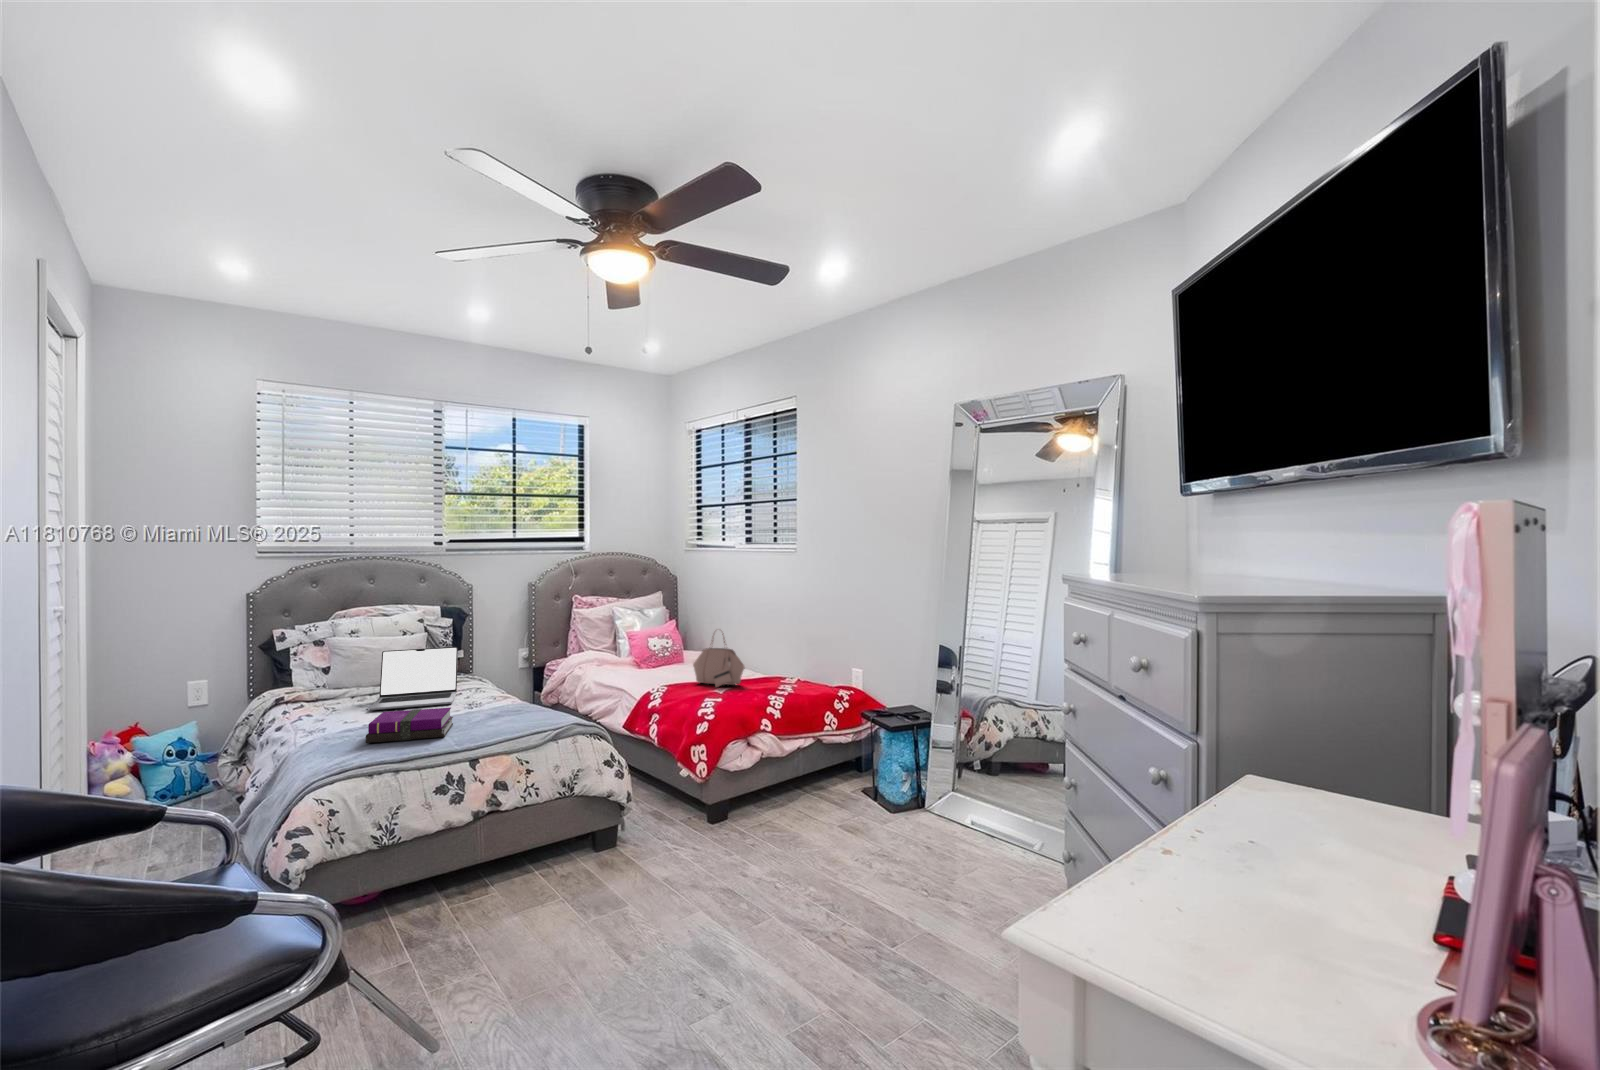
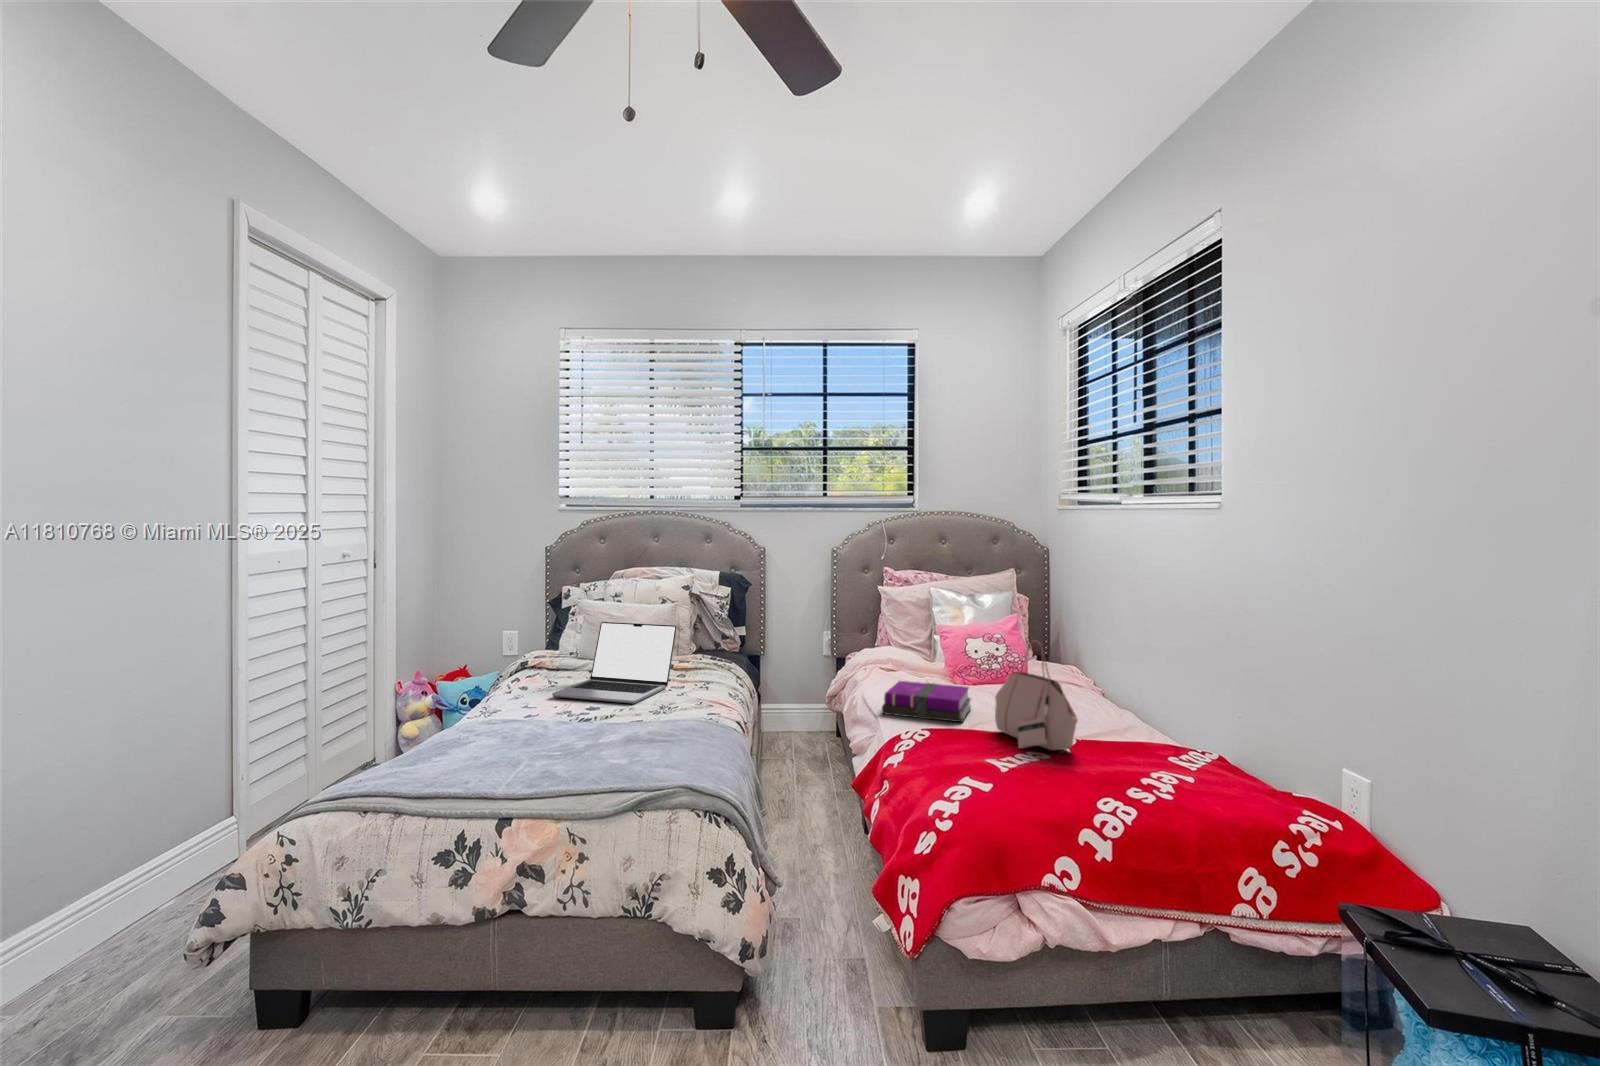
notebook: present [366,708,453,743] -> present [882,681,971,722]

